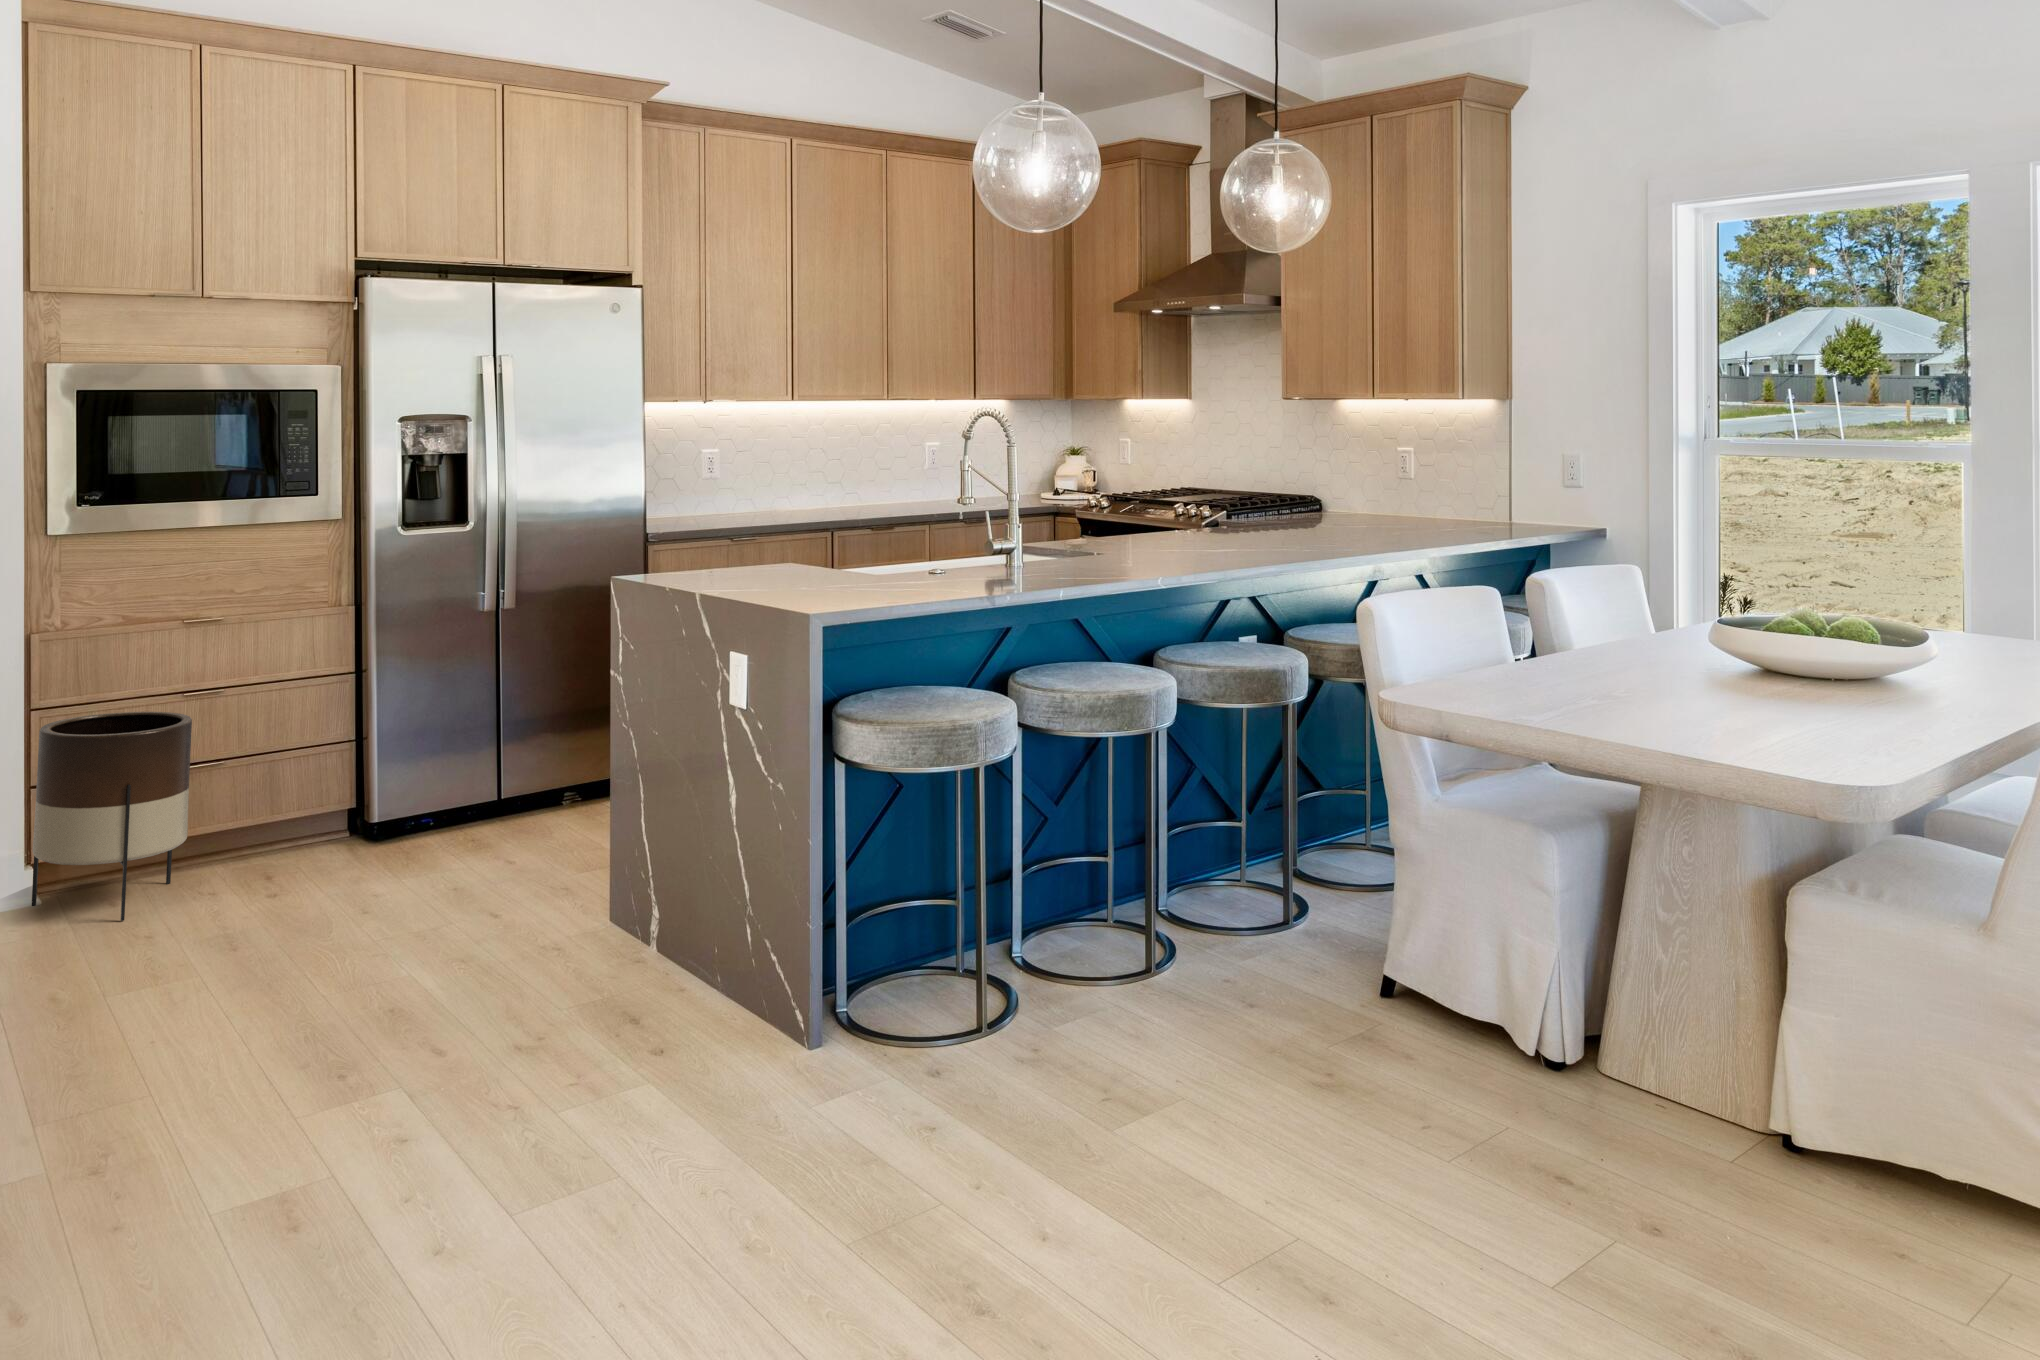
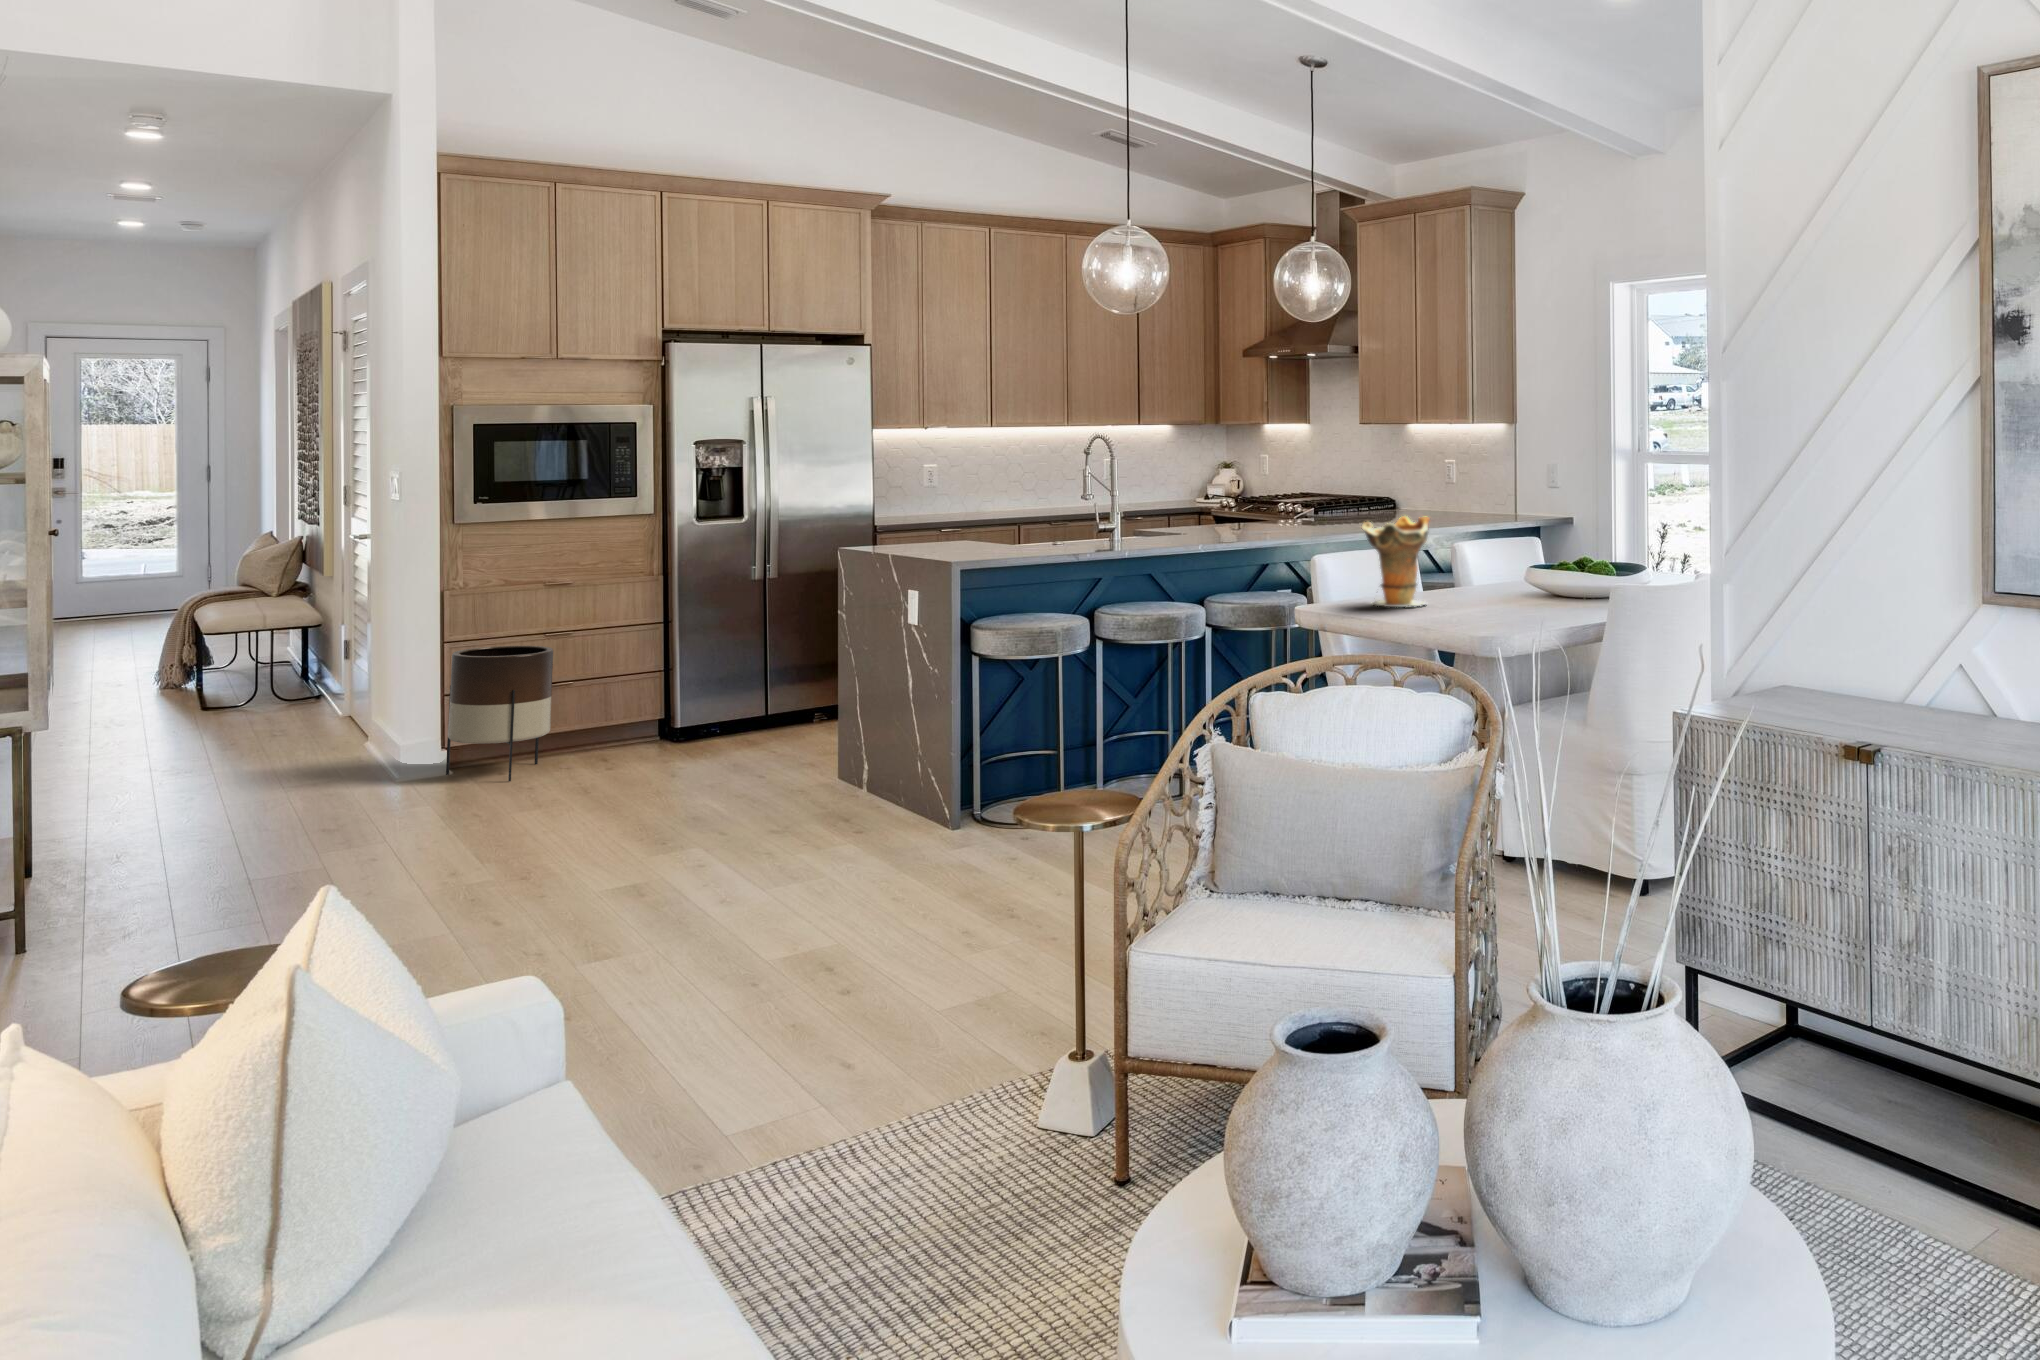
decorative vase: none [1499,545,1611,702] -> present [1362,516,1429,607]

